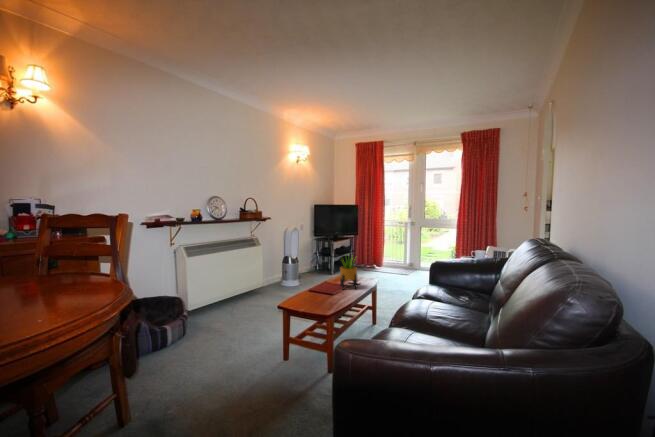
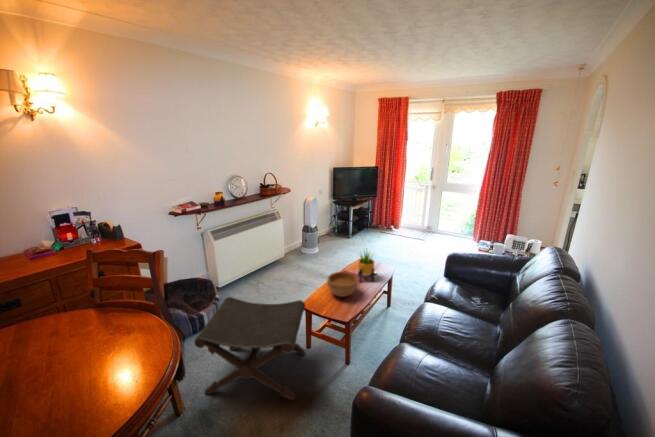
bowl: none [308,275,339,299] -> present [327,272,357,297]
footstool: none [151,299,283,409] -> present [194,297,305,400]

